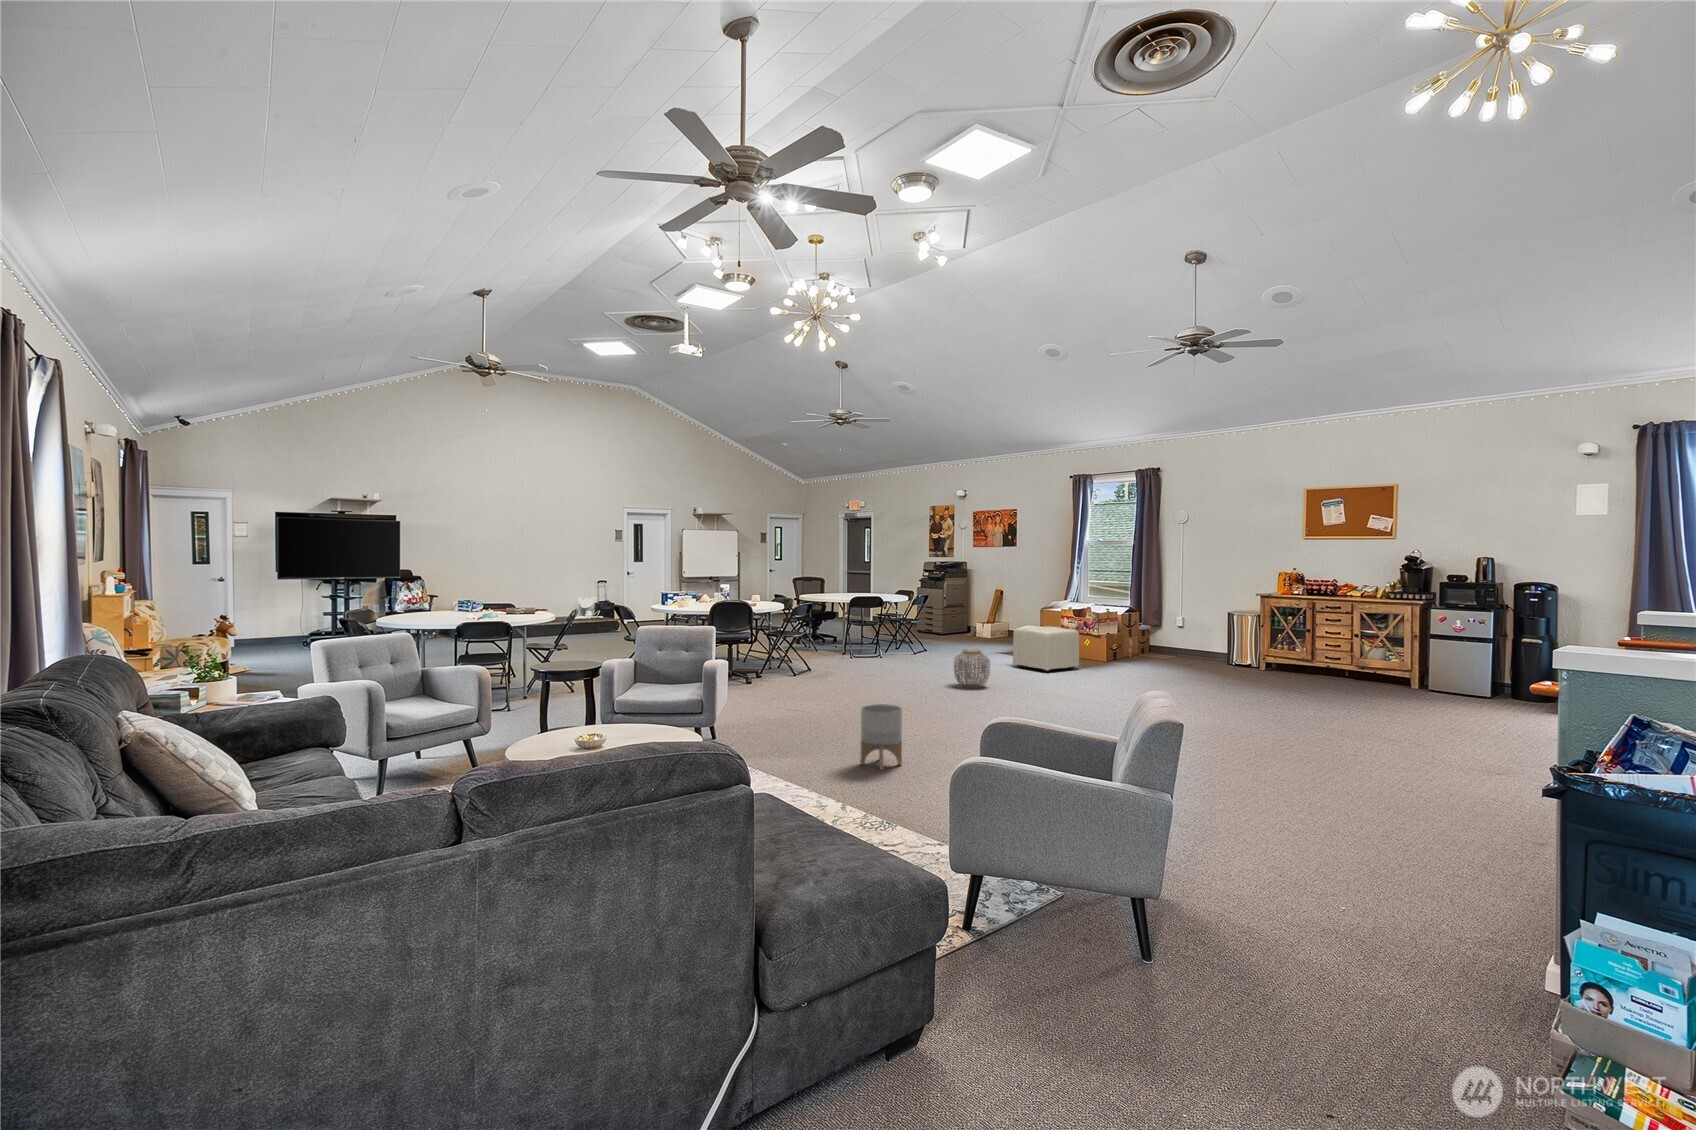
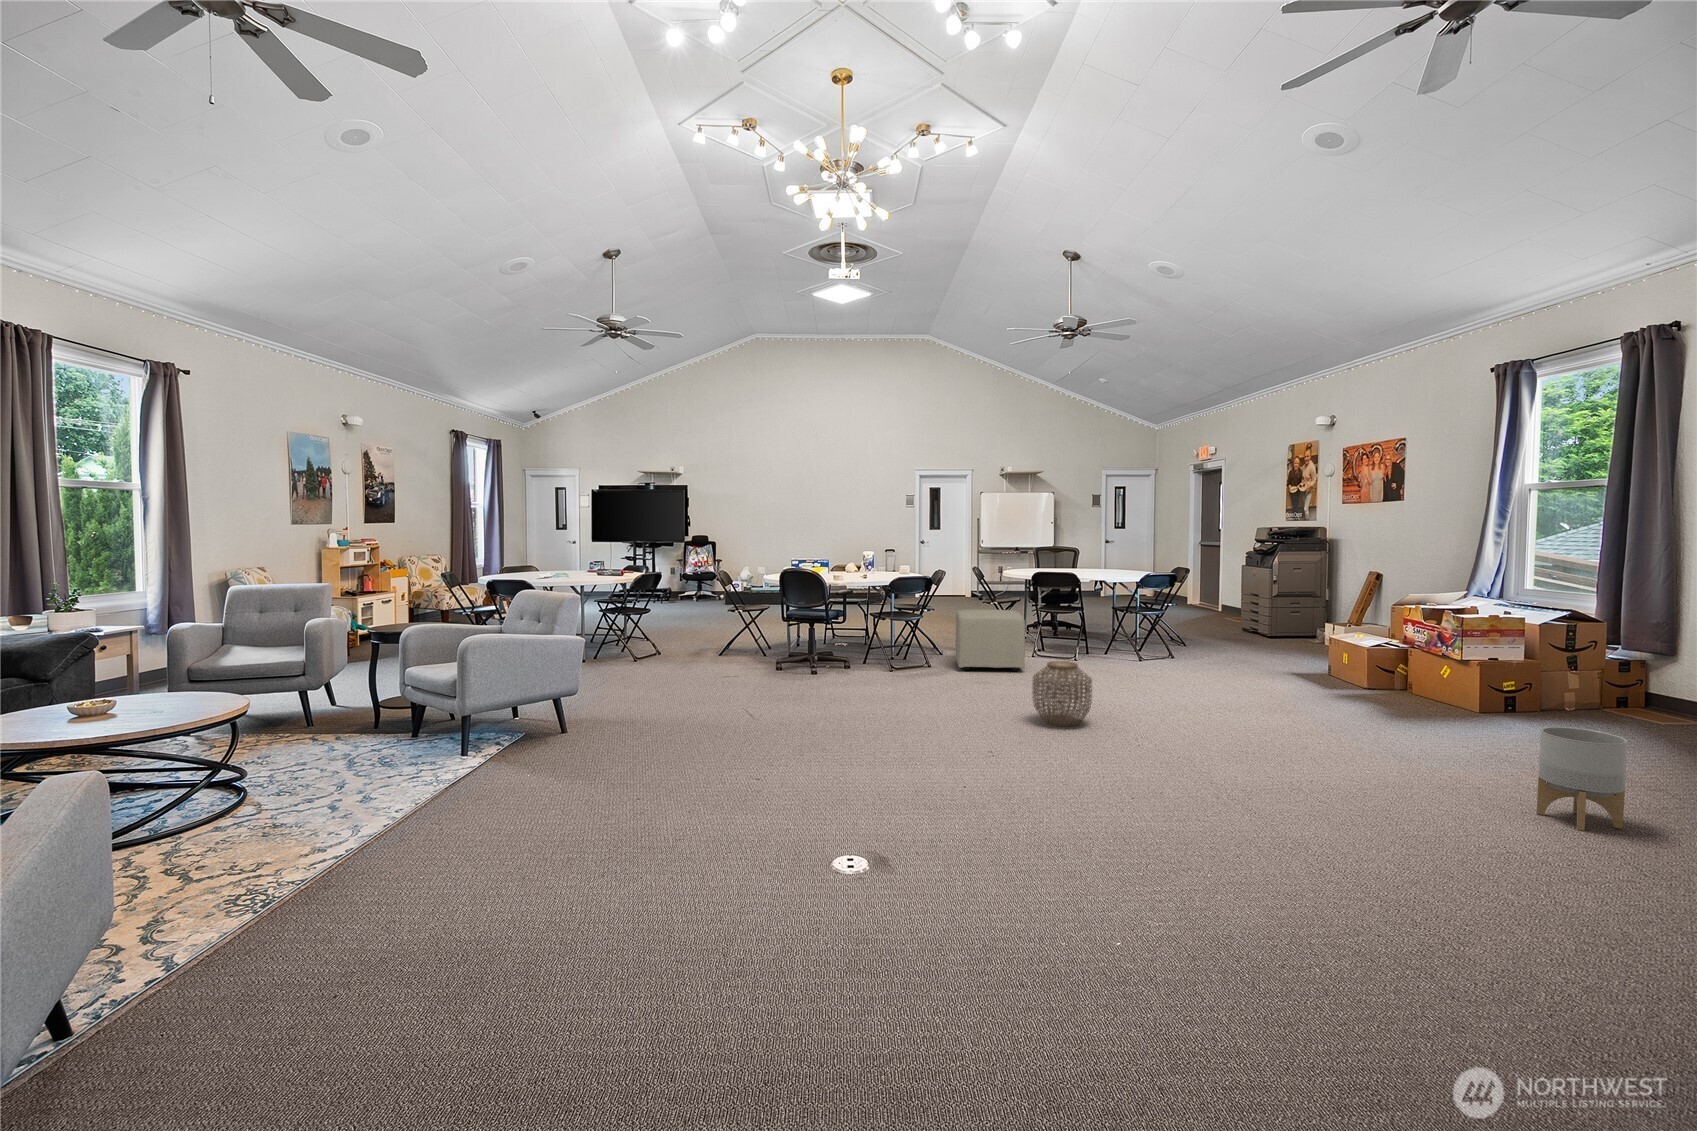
ottoman: present [1013,626,1079,672] -> present [955,610,1025,671]
planter: present [860,704,902,770] -> present [1536,727,1627,831]

